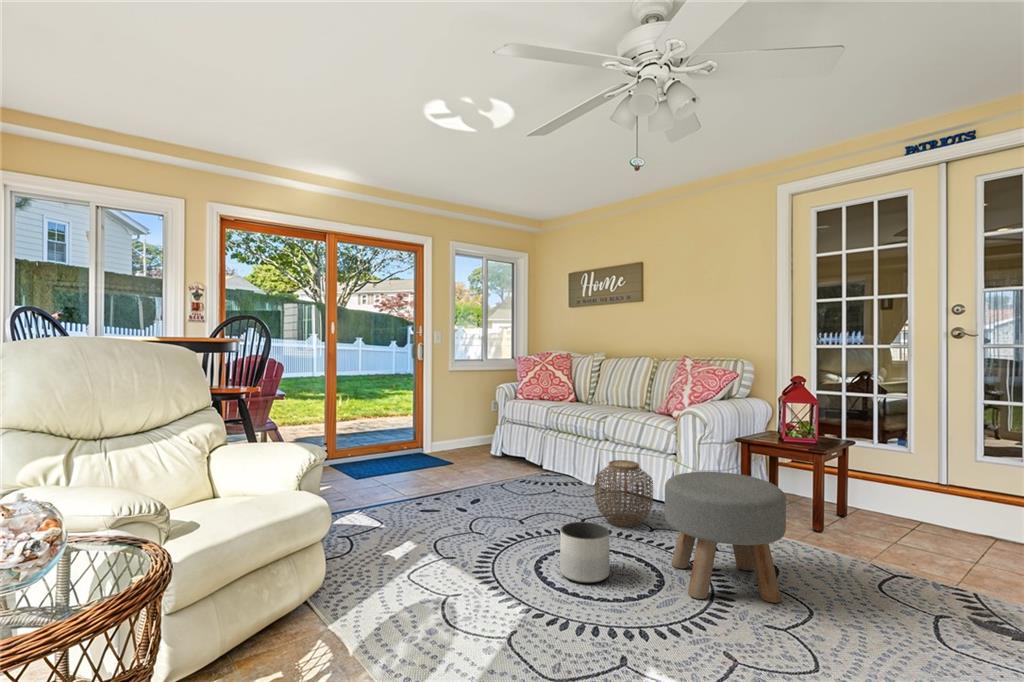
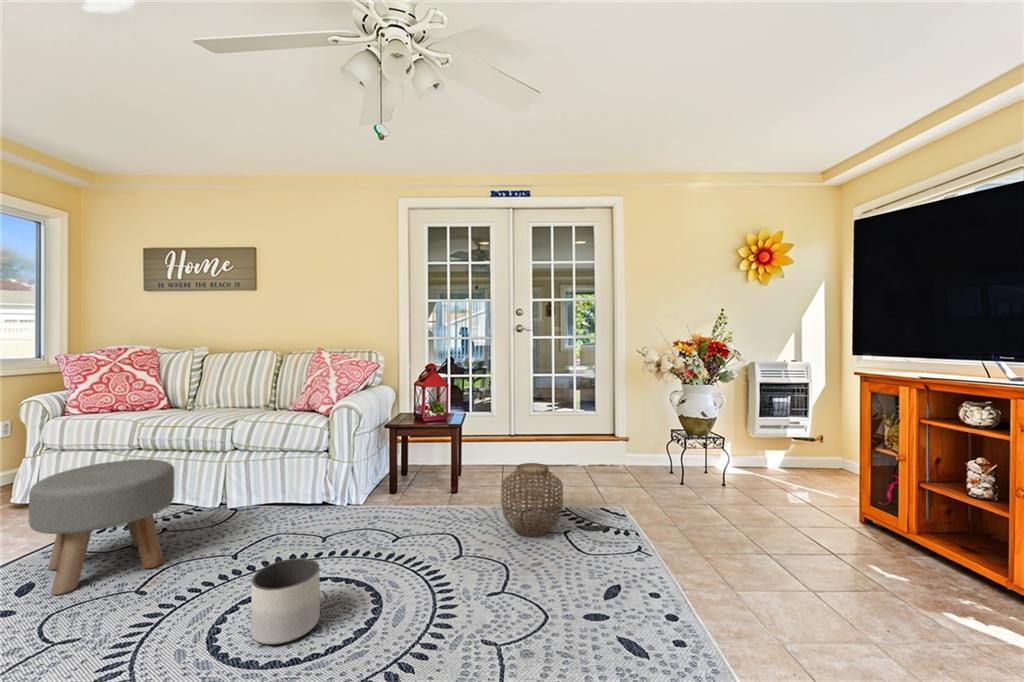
woven basket: present [595,460,653,527] -> present [502,463,563,537]
ottoman: present [665,472,786,602] -> present [29,459,175,595]

